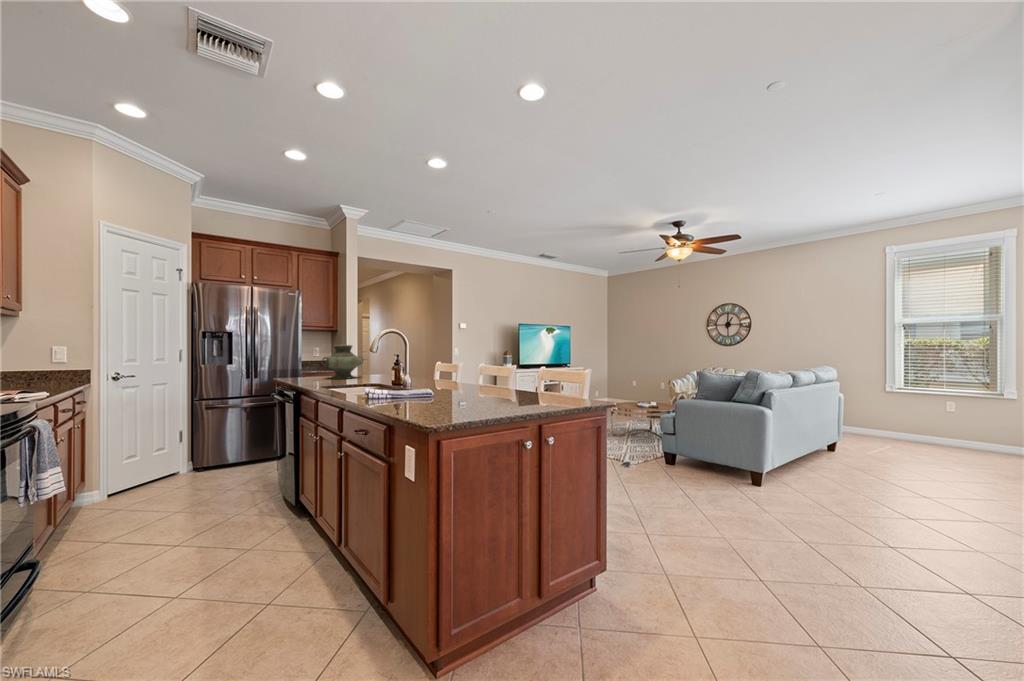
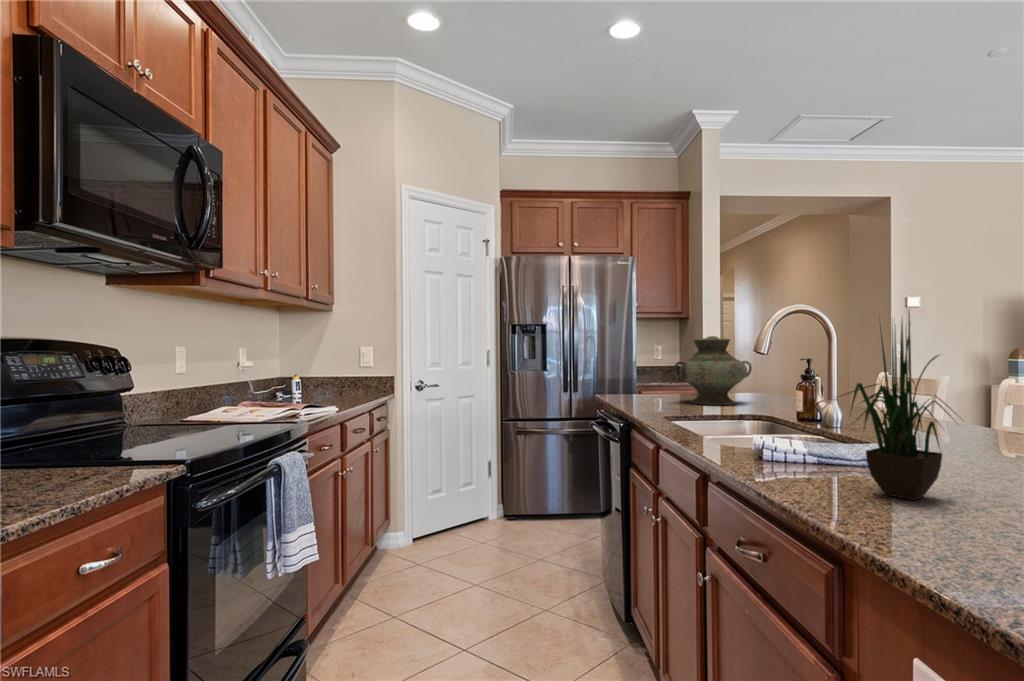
potted plant: none [371,335,406,399] -> present [840,310,953,500]

